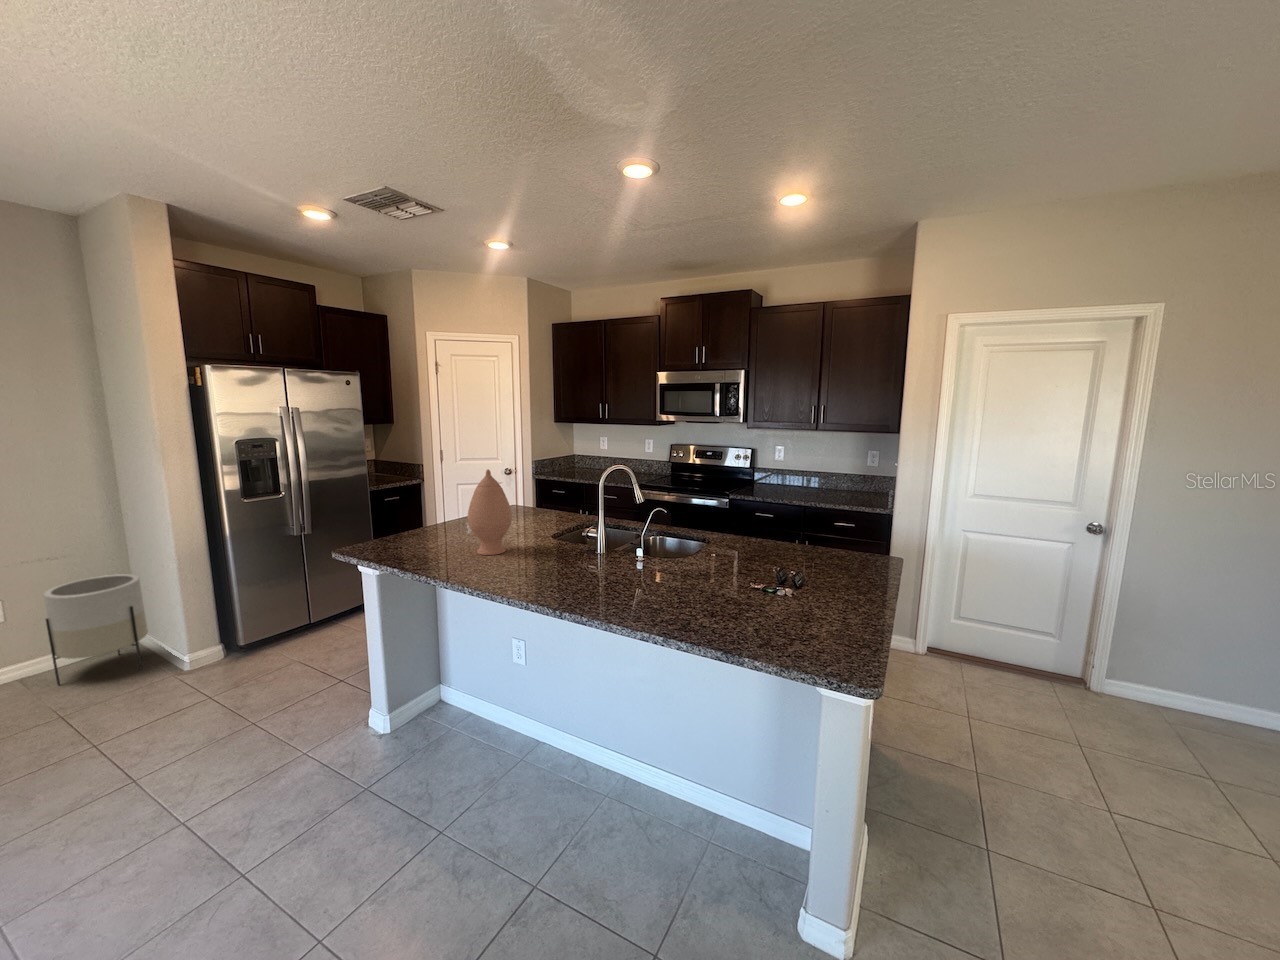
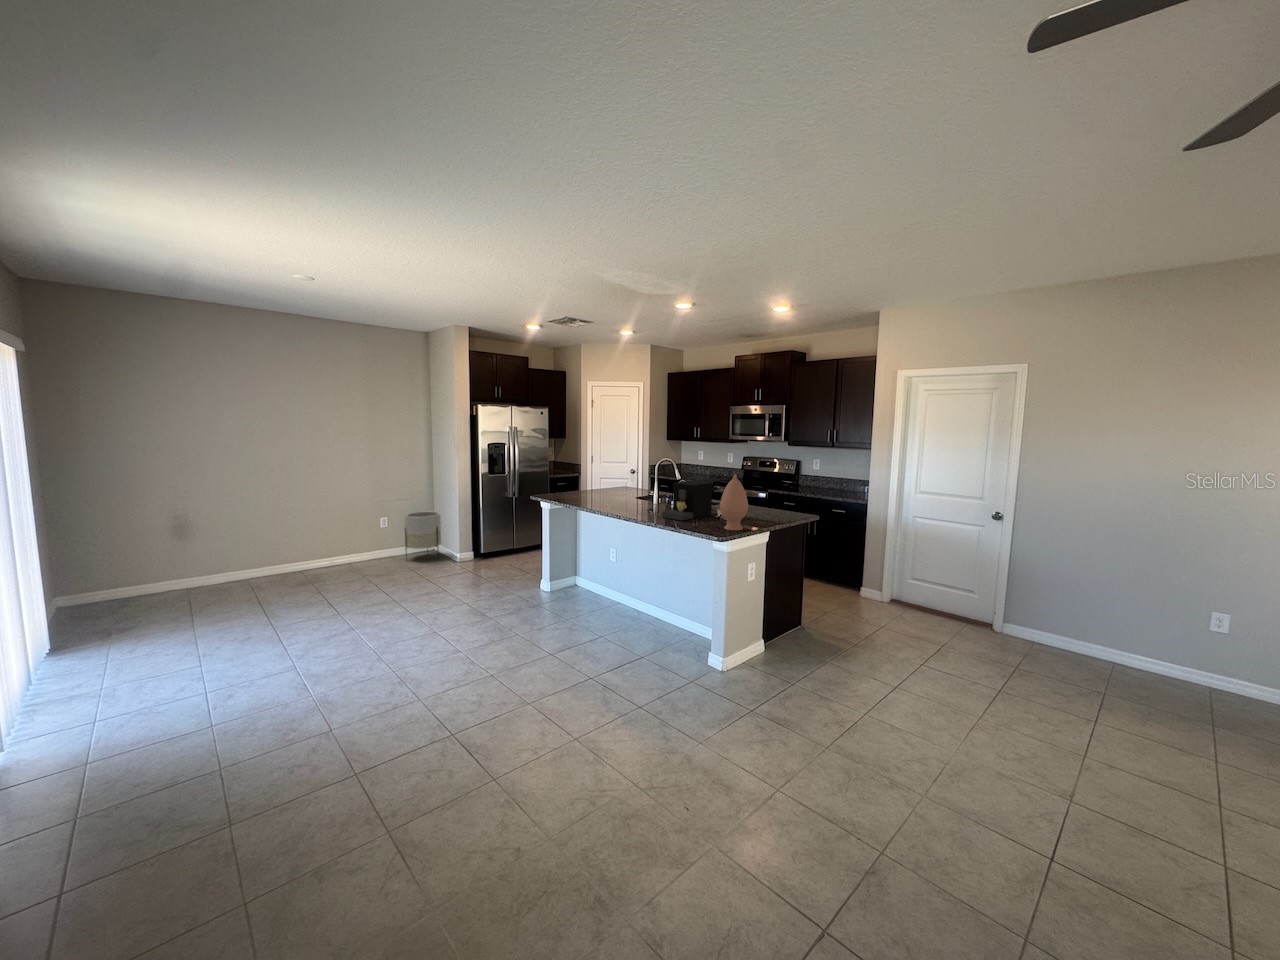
vase: present [466,469,512,555] -> present [717,474,748,530]
coffee maker: none [652,508,733,606] -> present [662,481,712,521]

